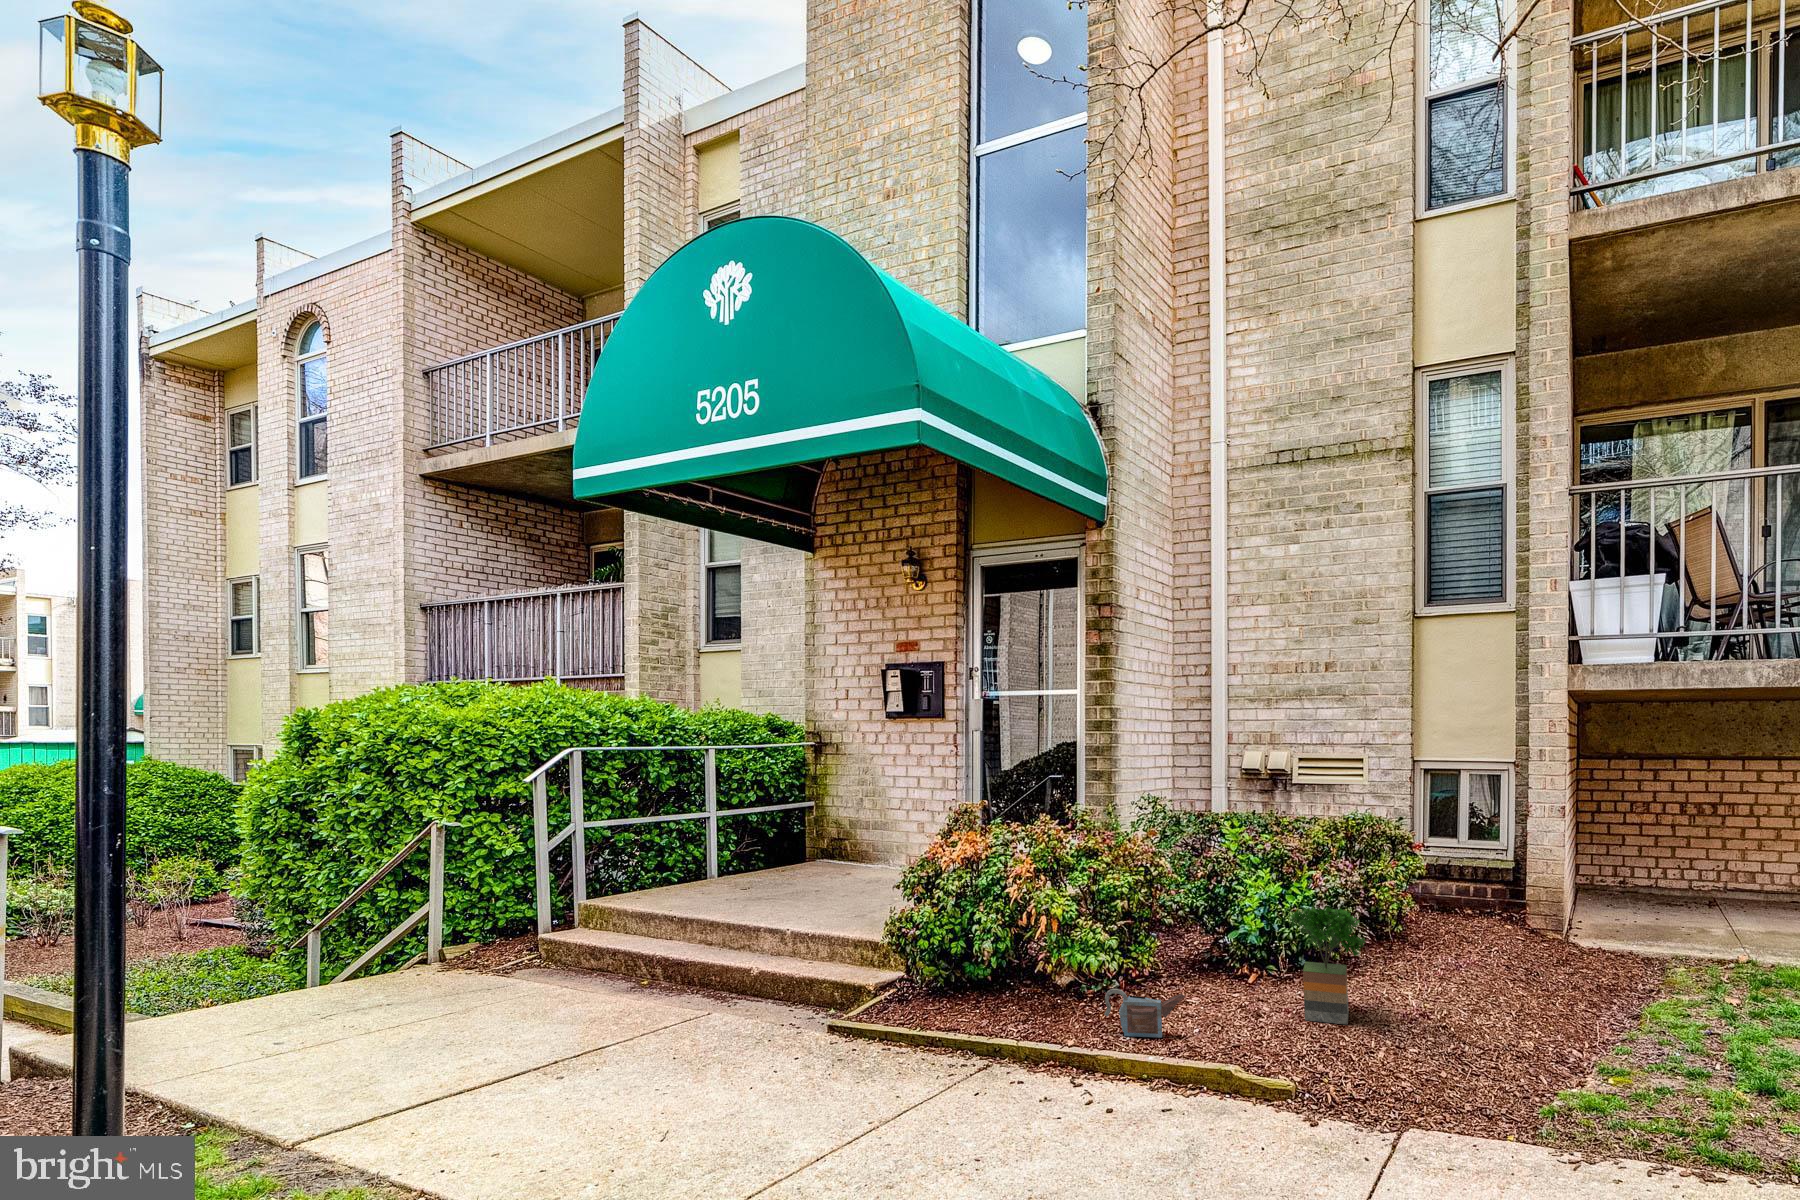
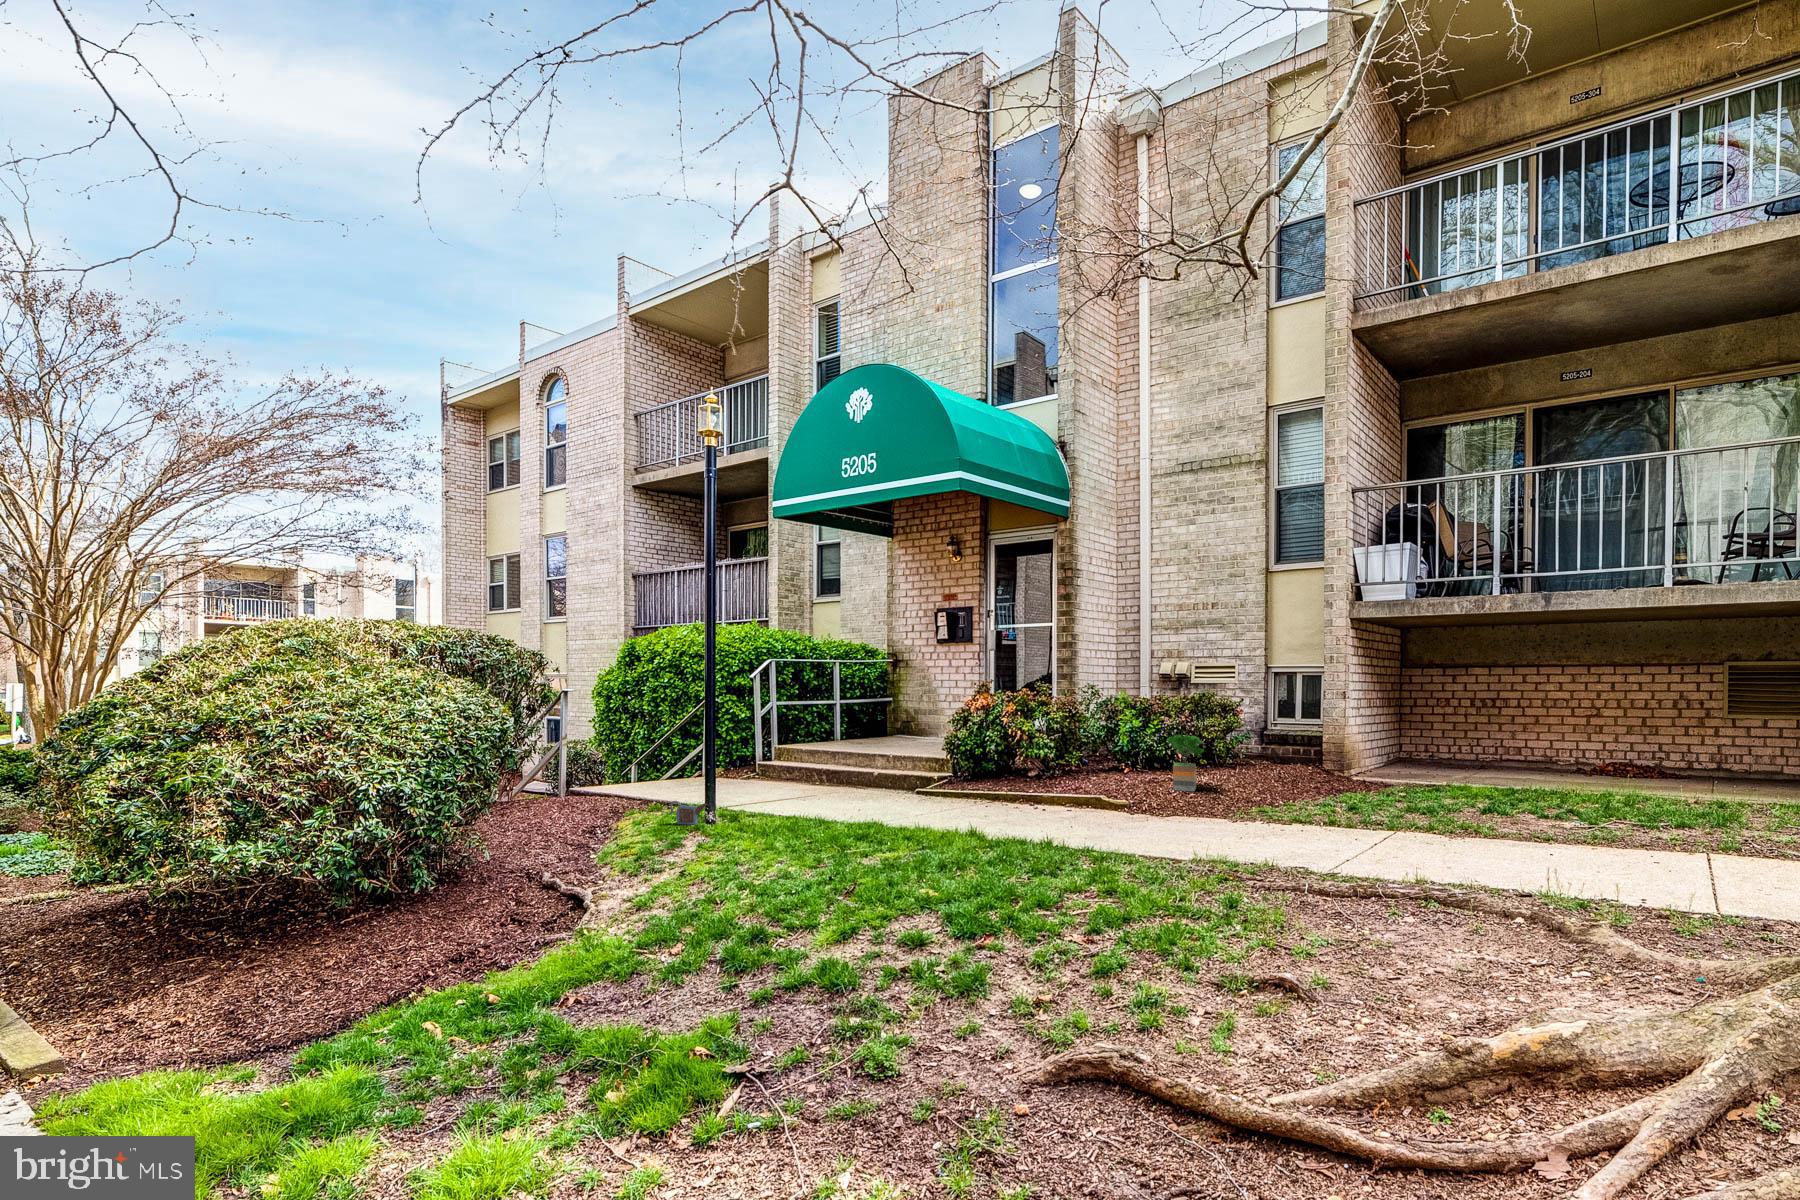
watering can: present [1104,989,1185,1038] -> present [670,801,707,825]

